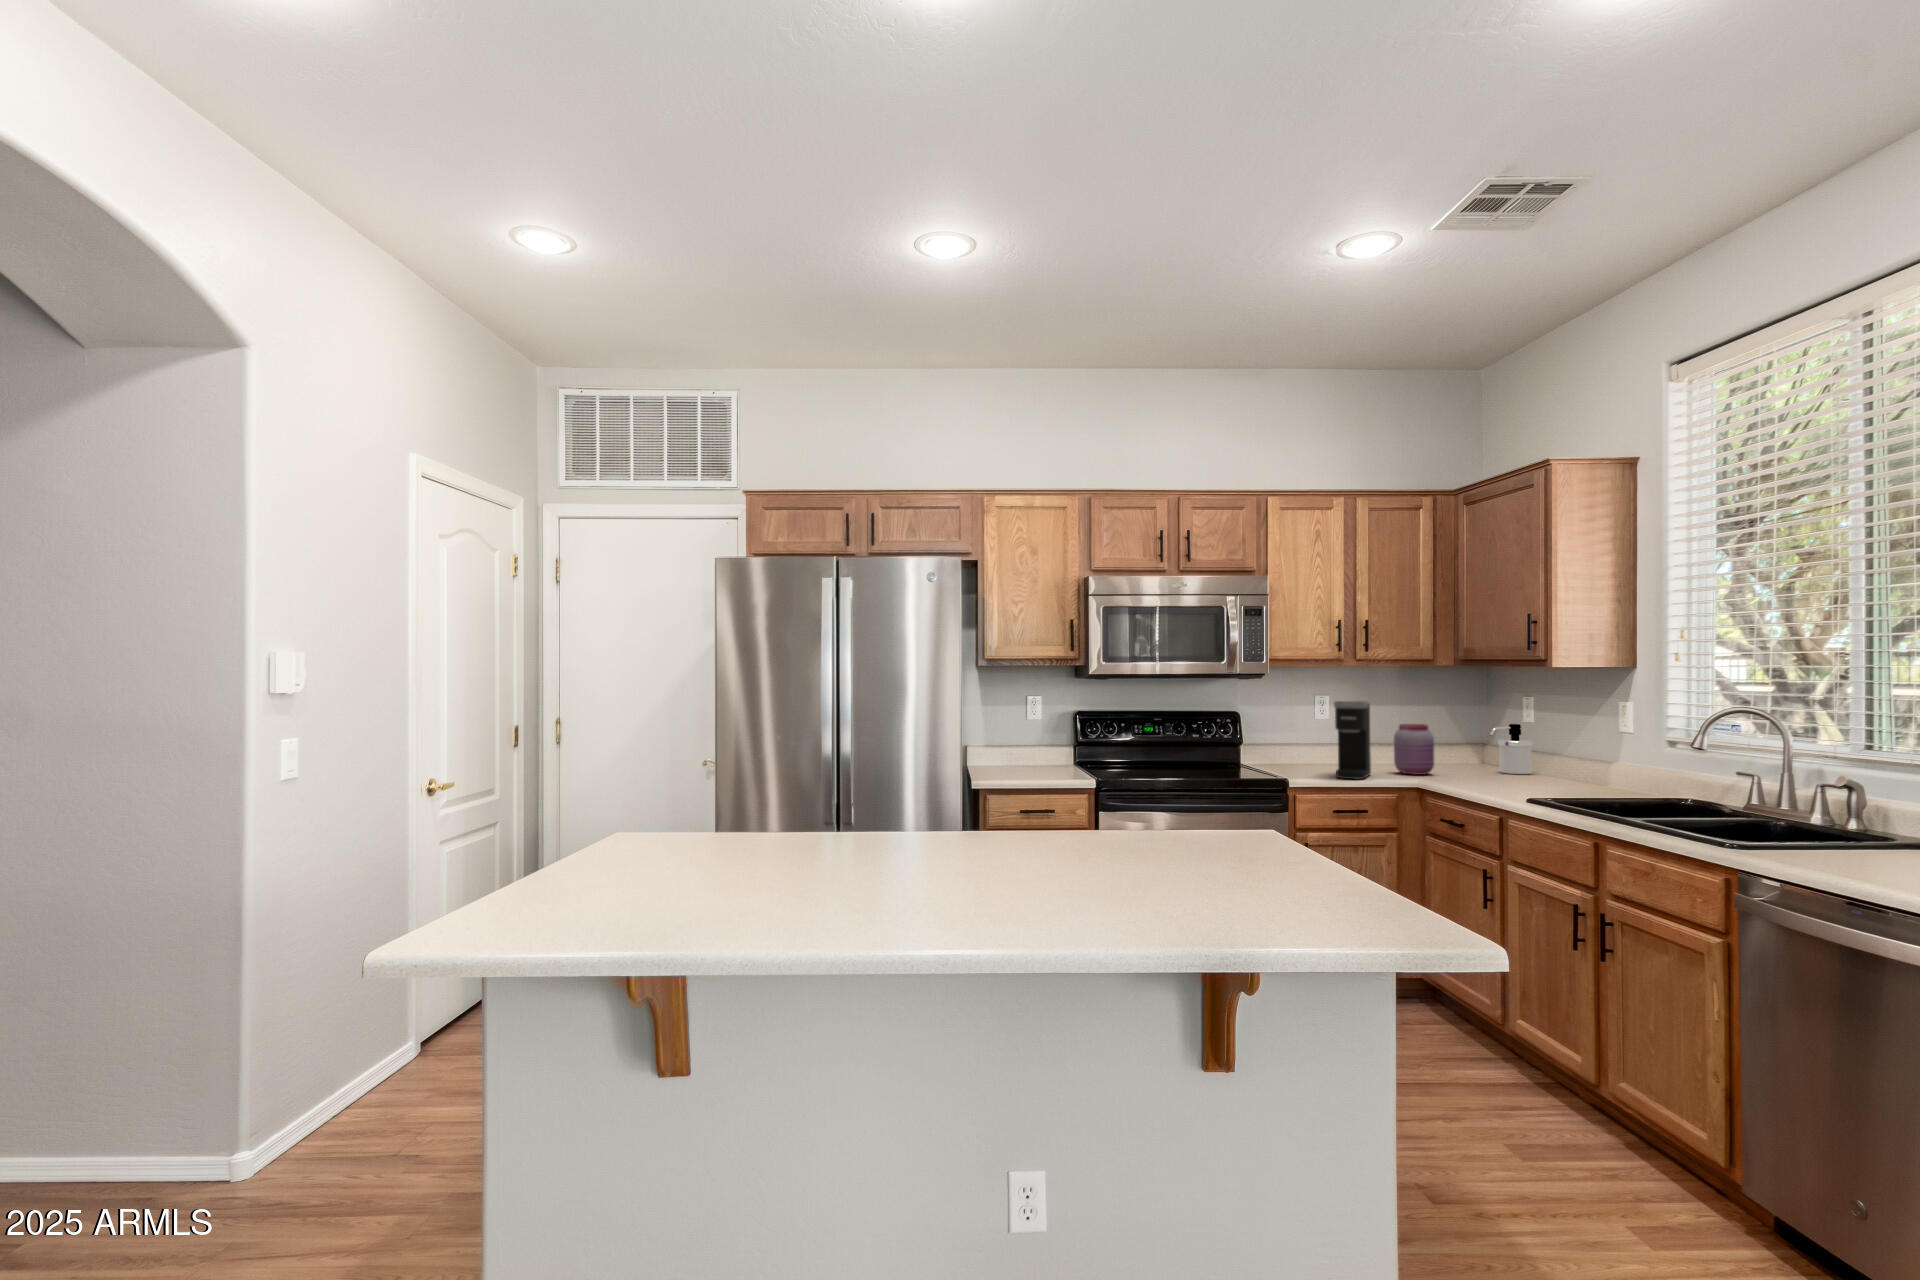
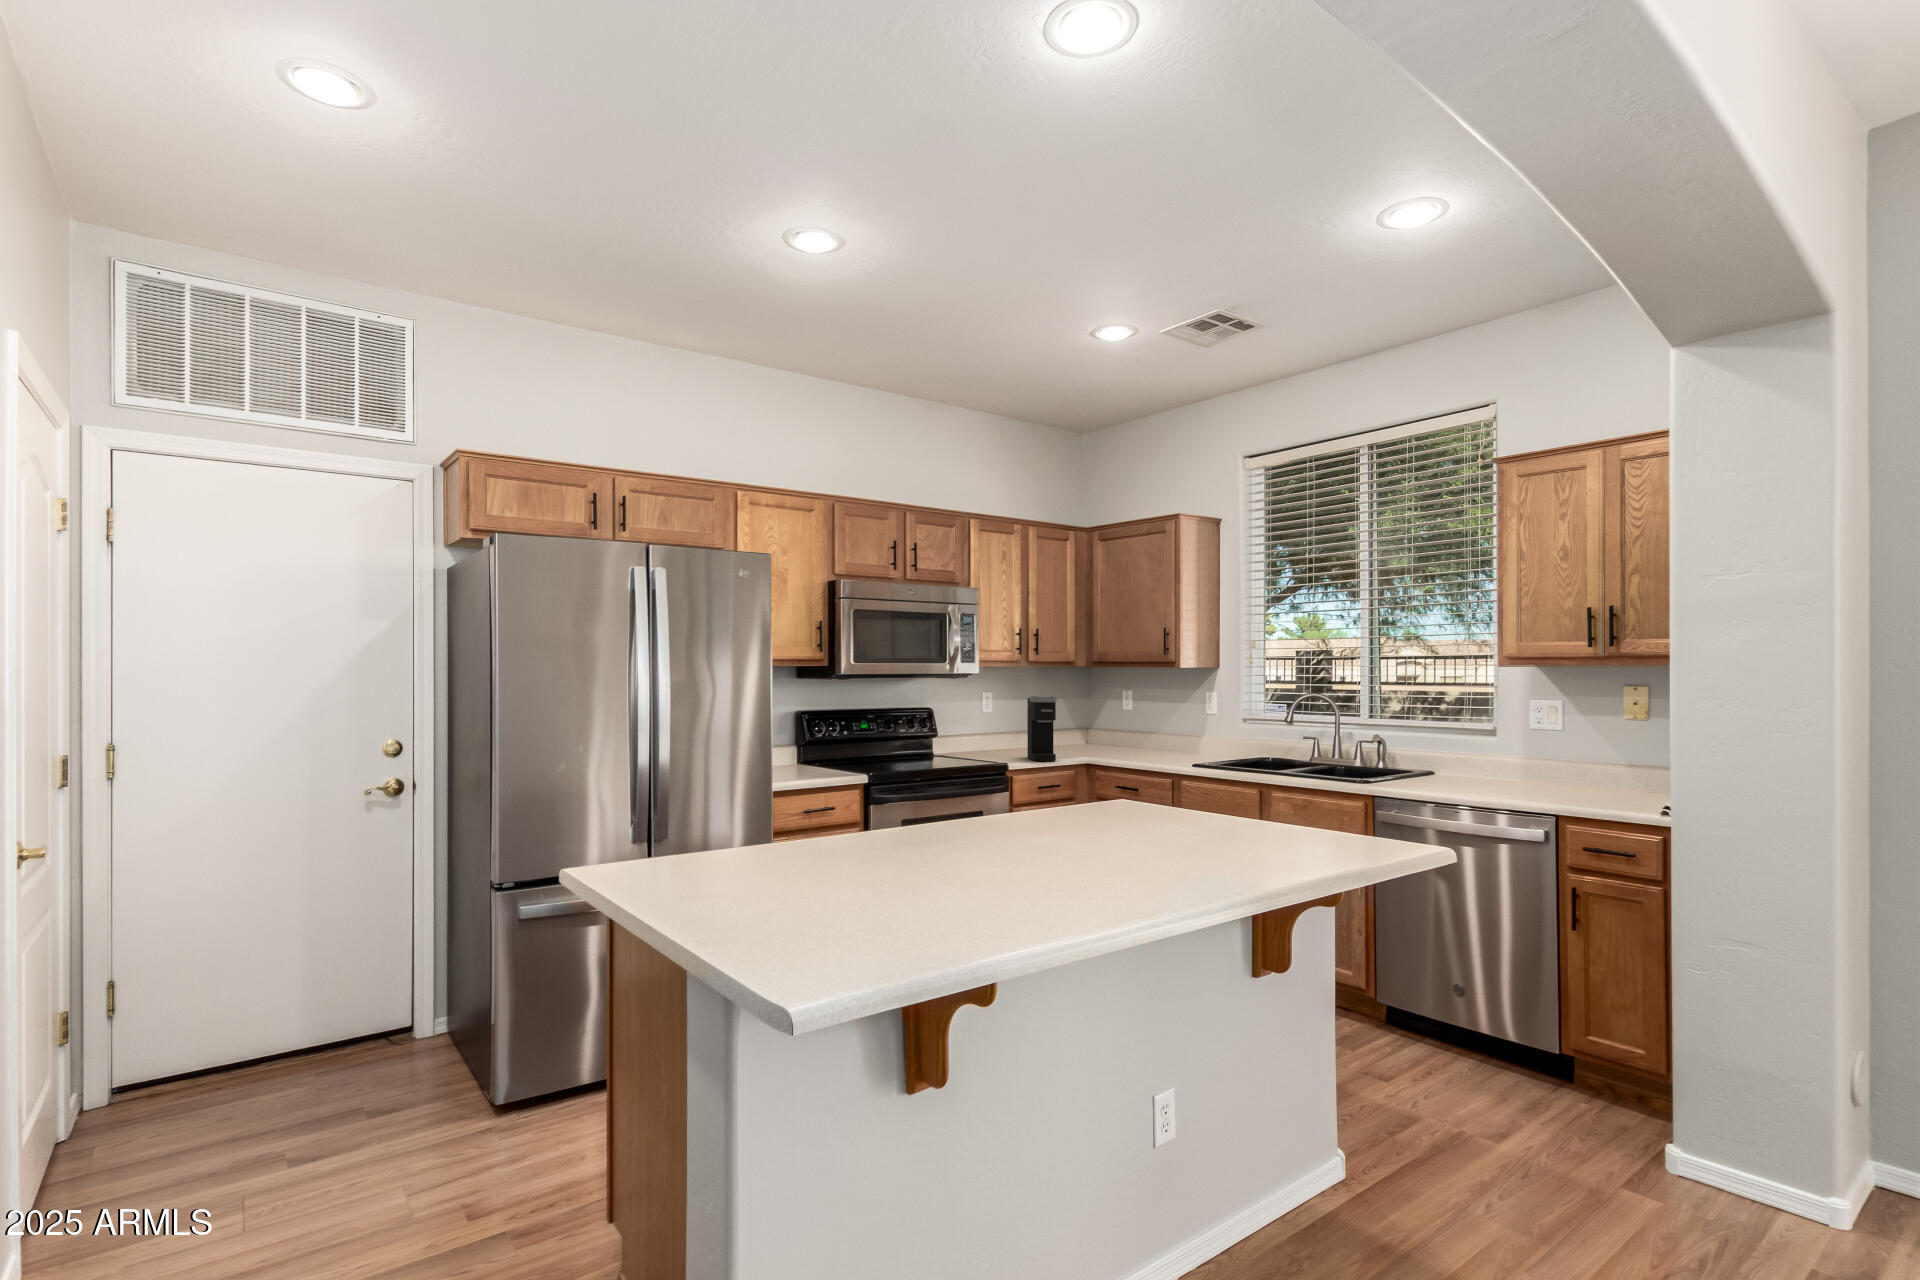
jar: present [1394,724,1434,775] -> none [1057,714,1086,755]
soap dispenser: present [1490,724,1533,774] -> none [1115,711,1138,750]

